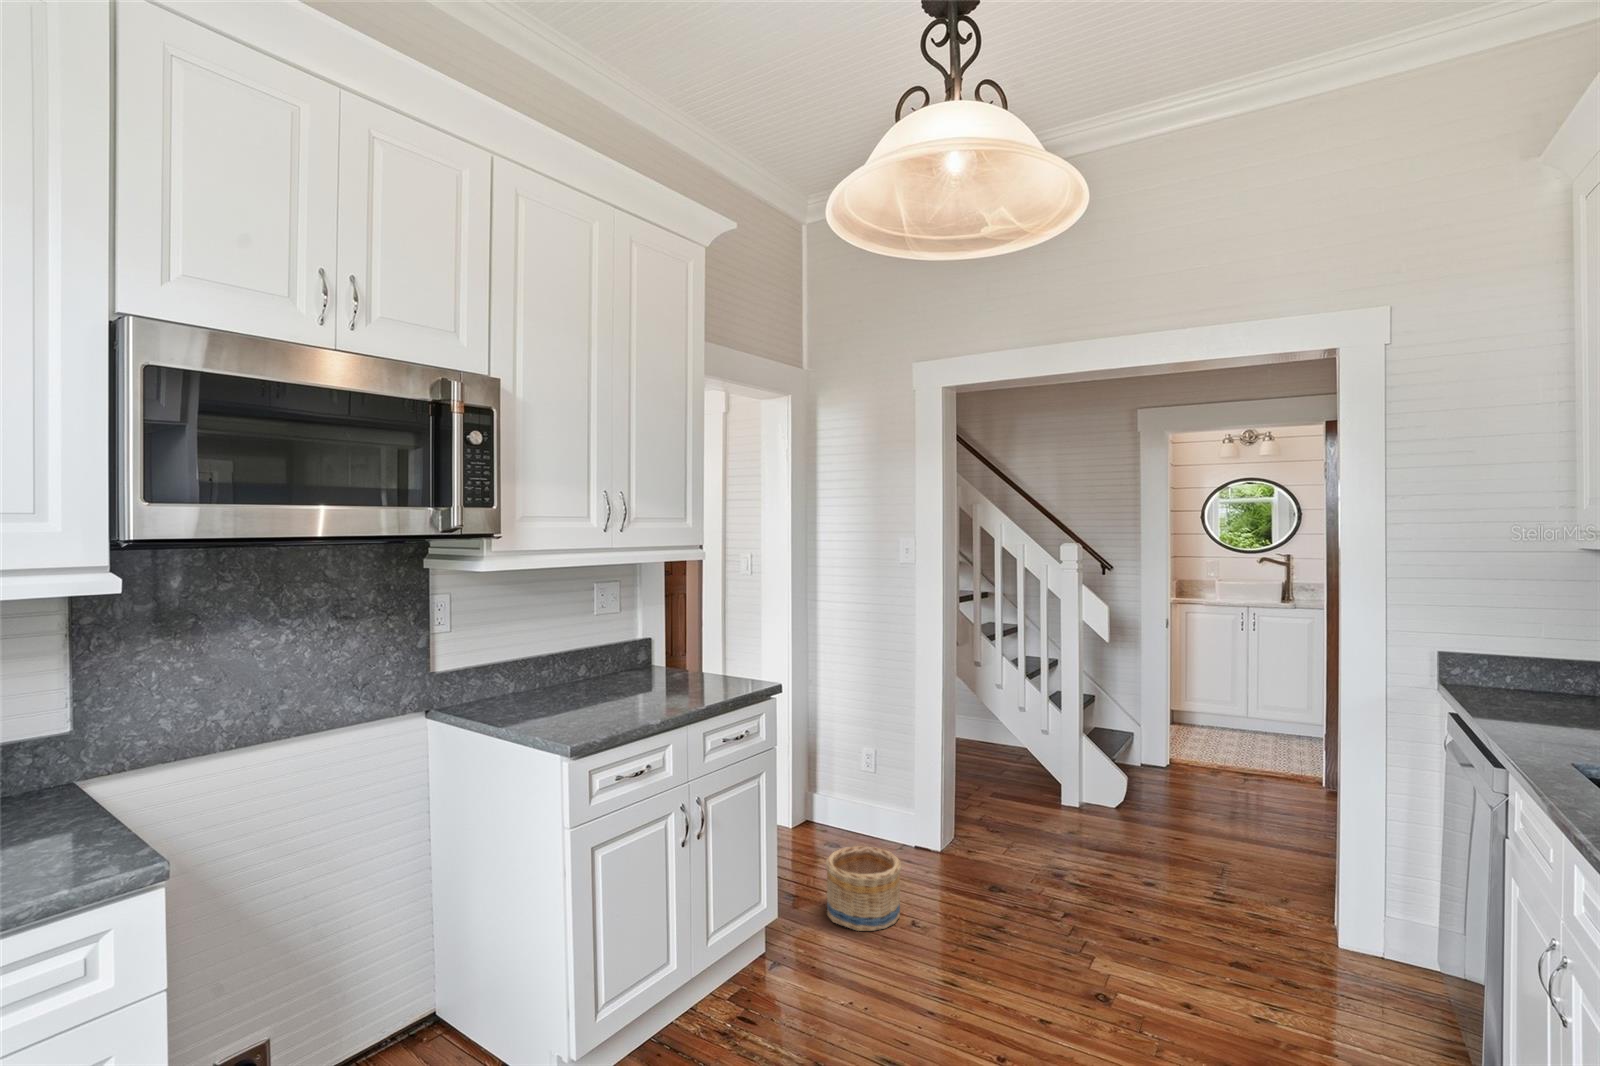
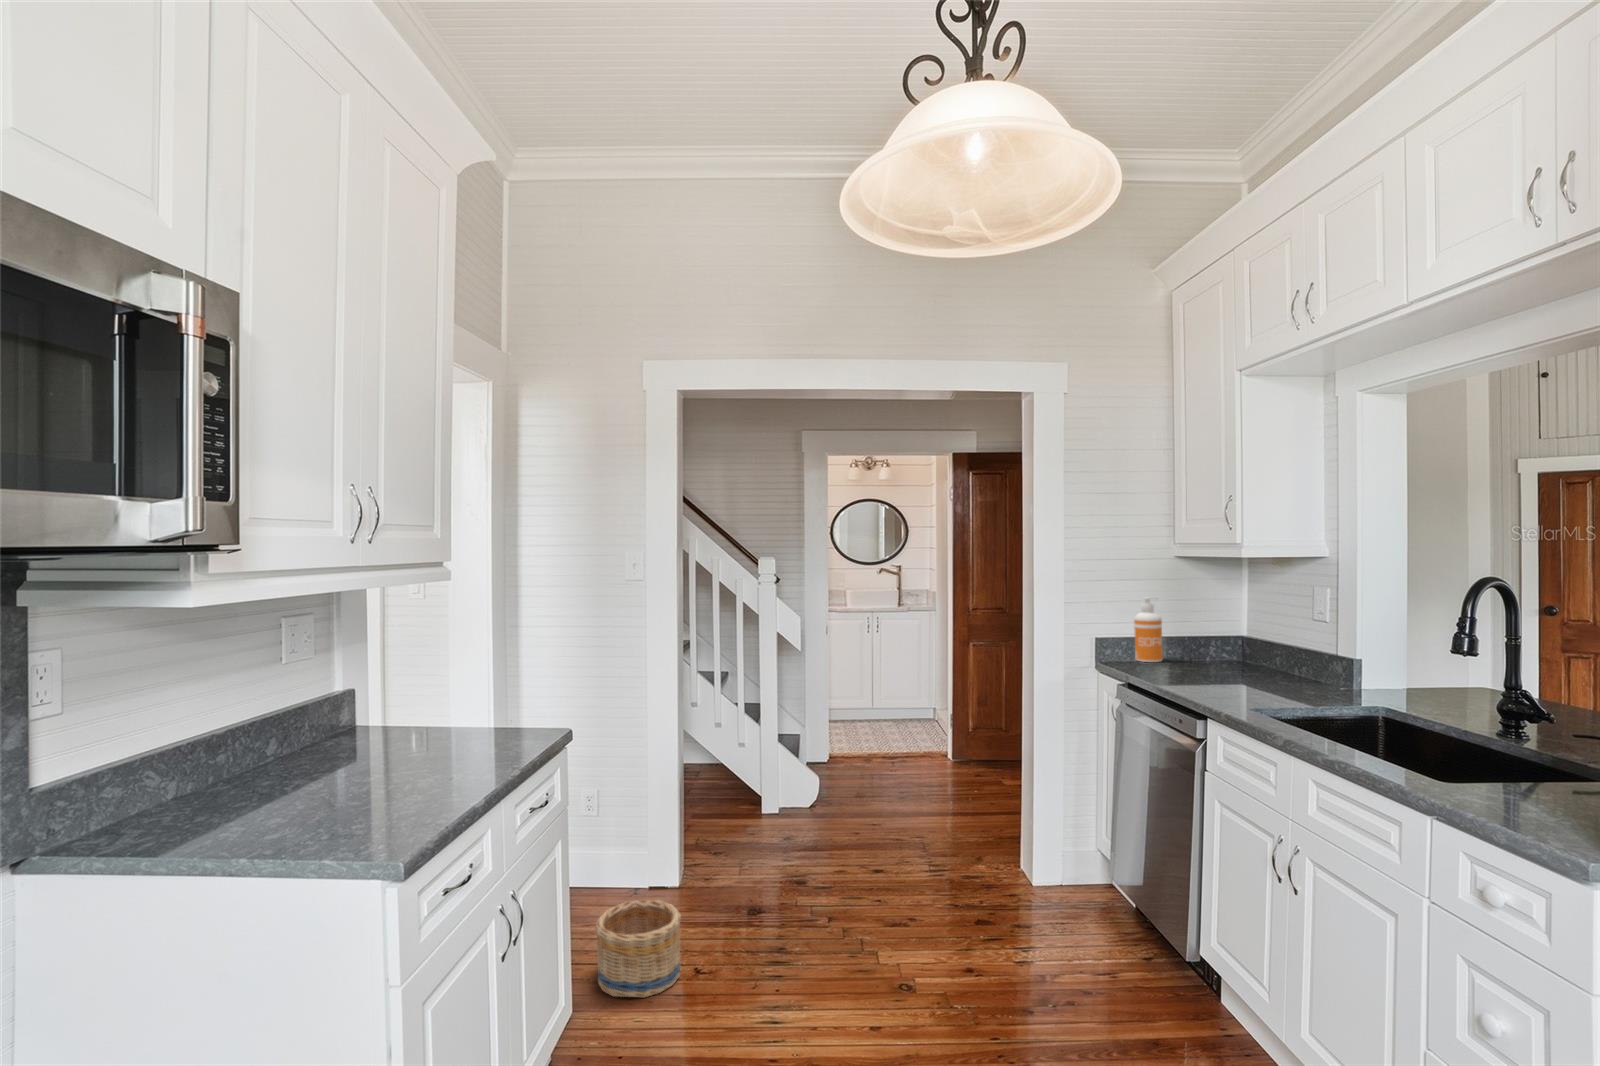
soap dispenser: none [1499,609,1544,696] -> present [1134,597,1163,662]

